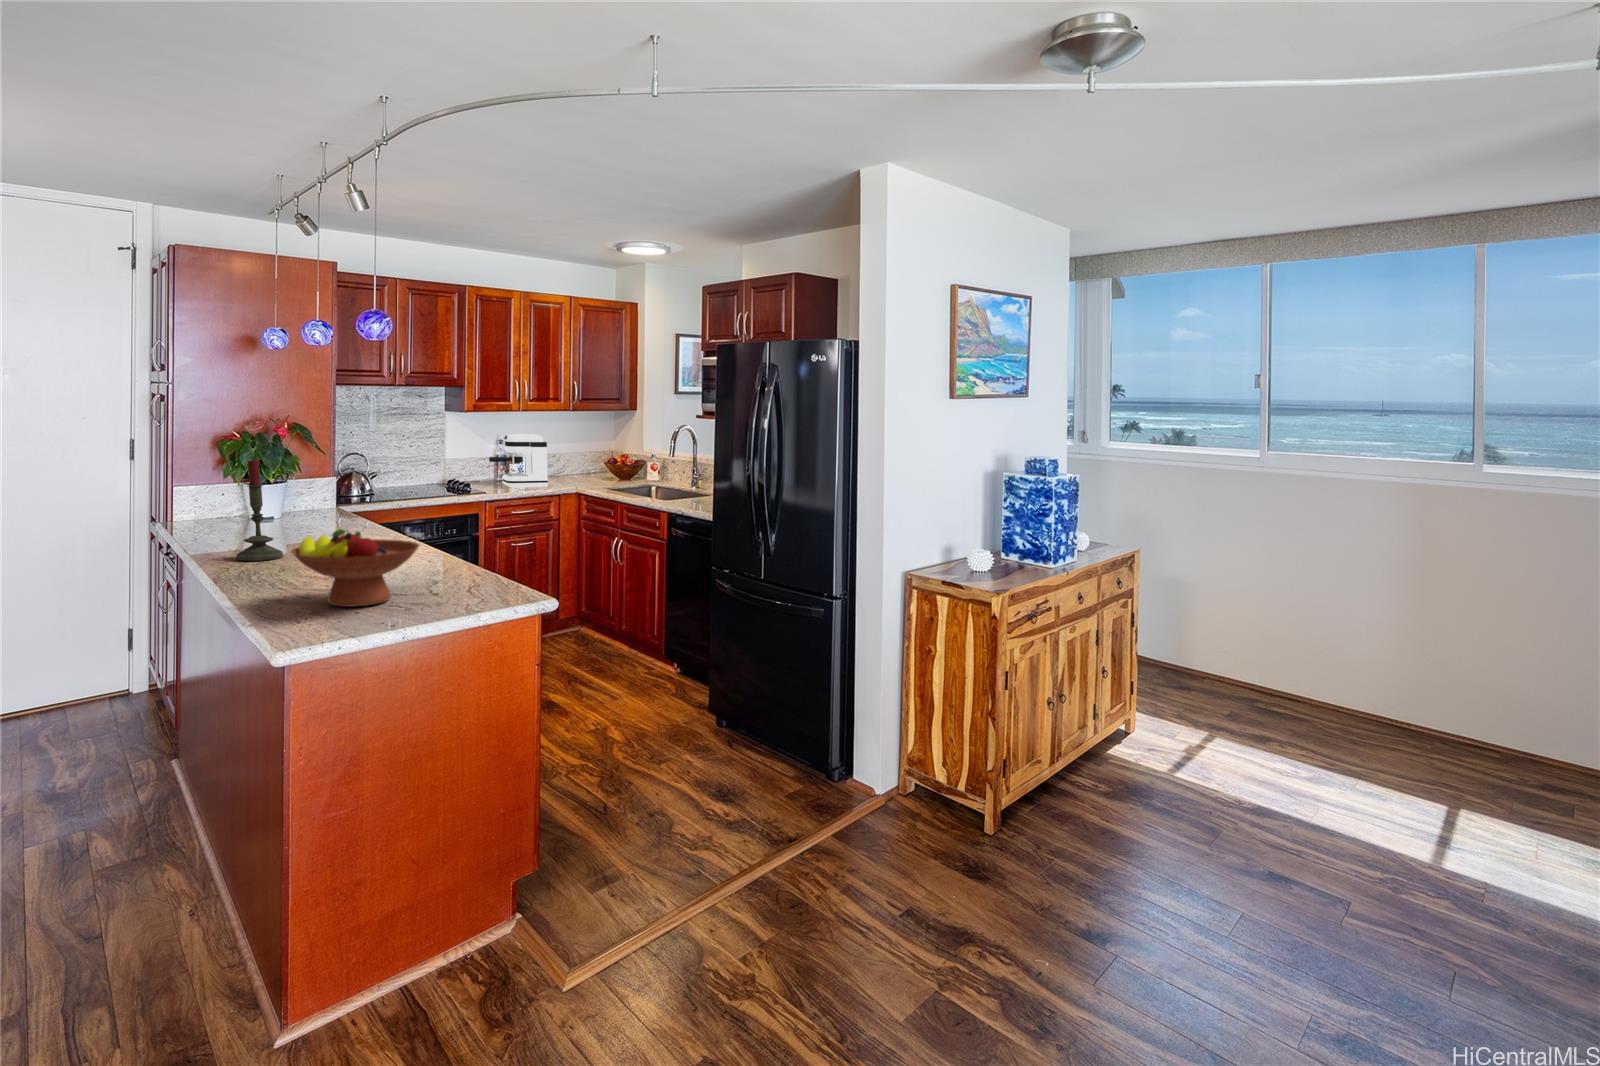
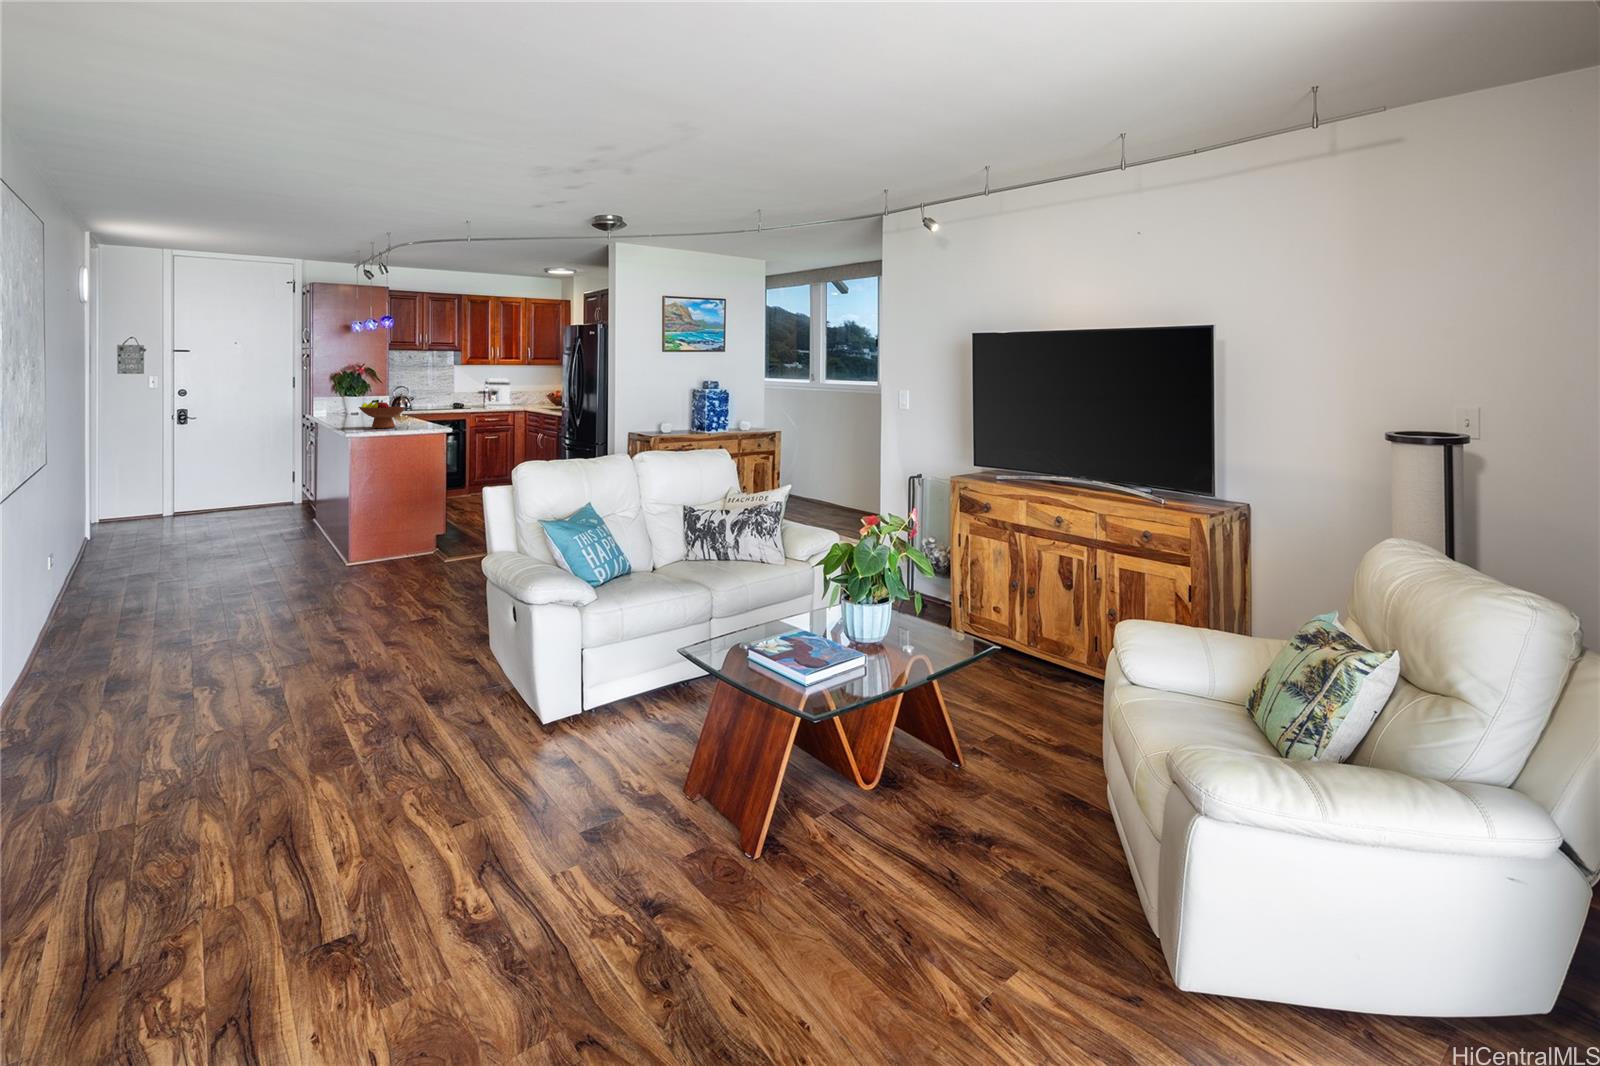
candle: present [236,458,283,561] -> none [341,378,360,421]

